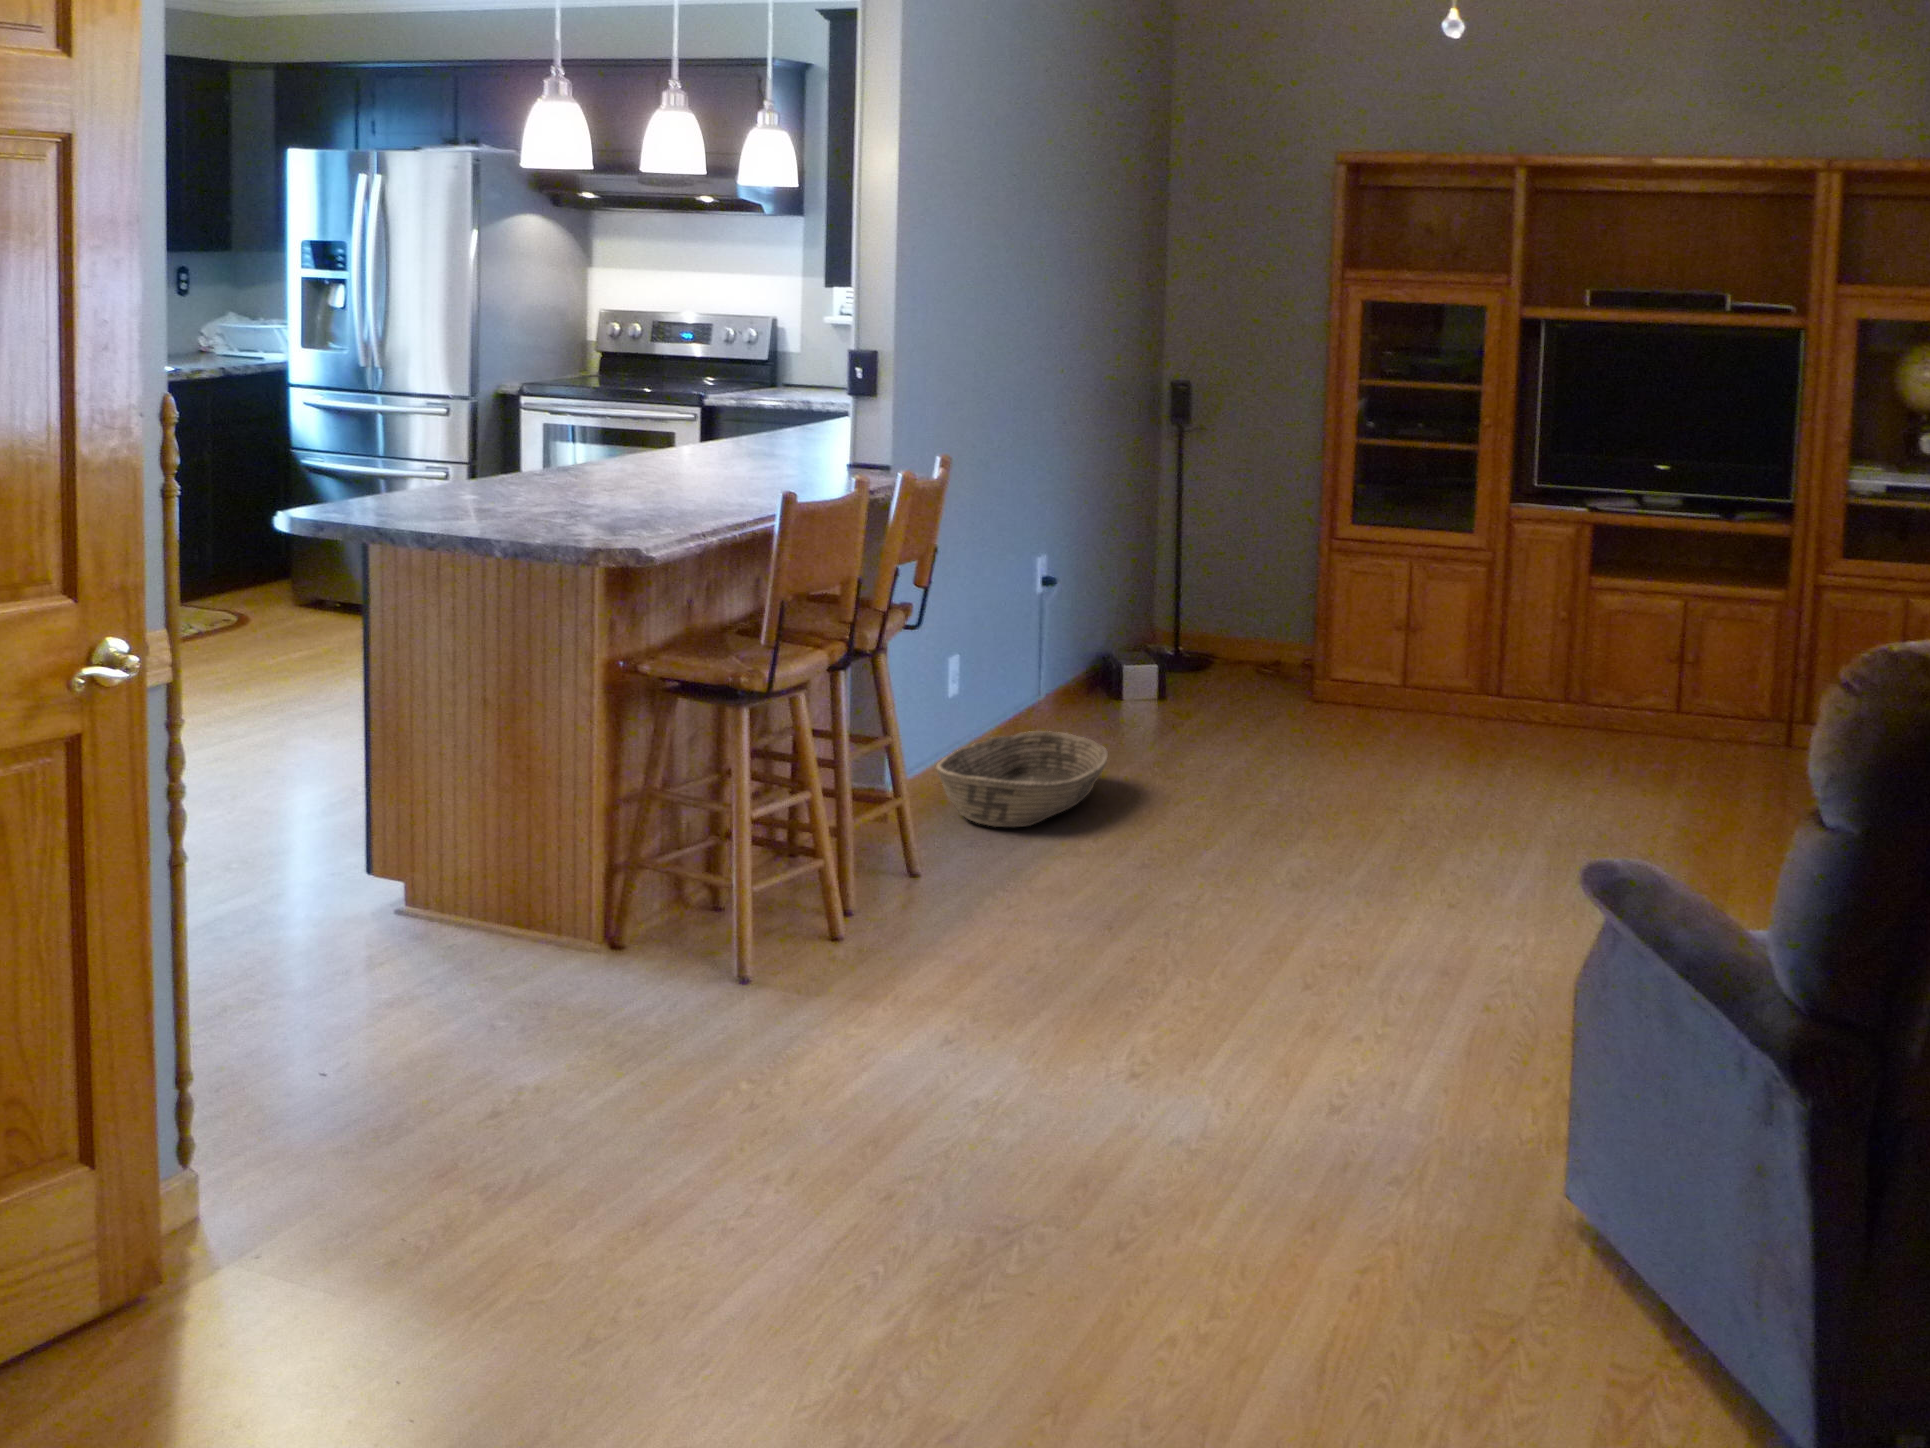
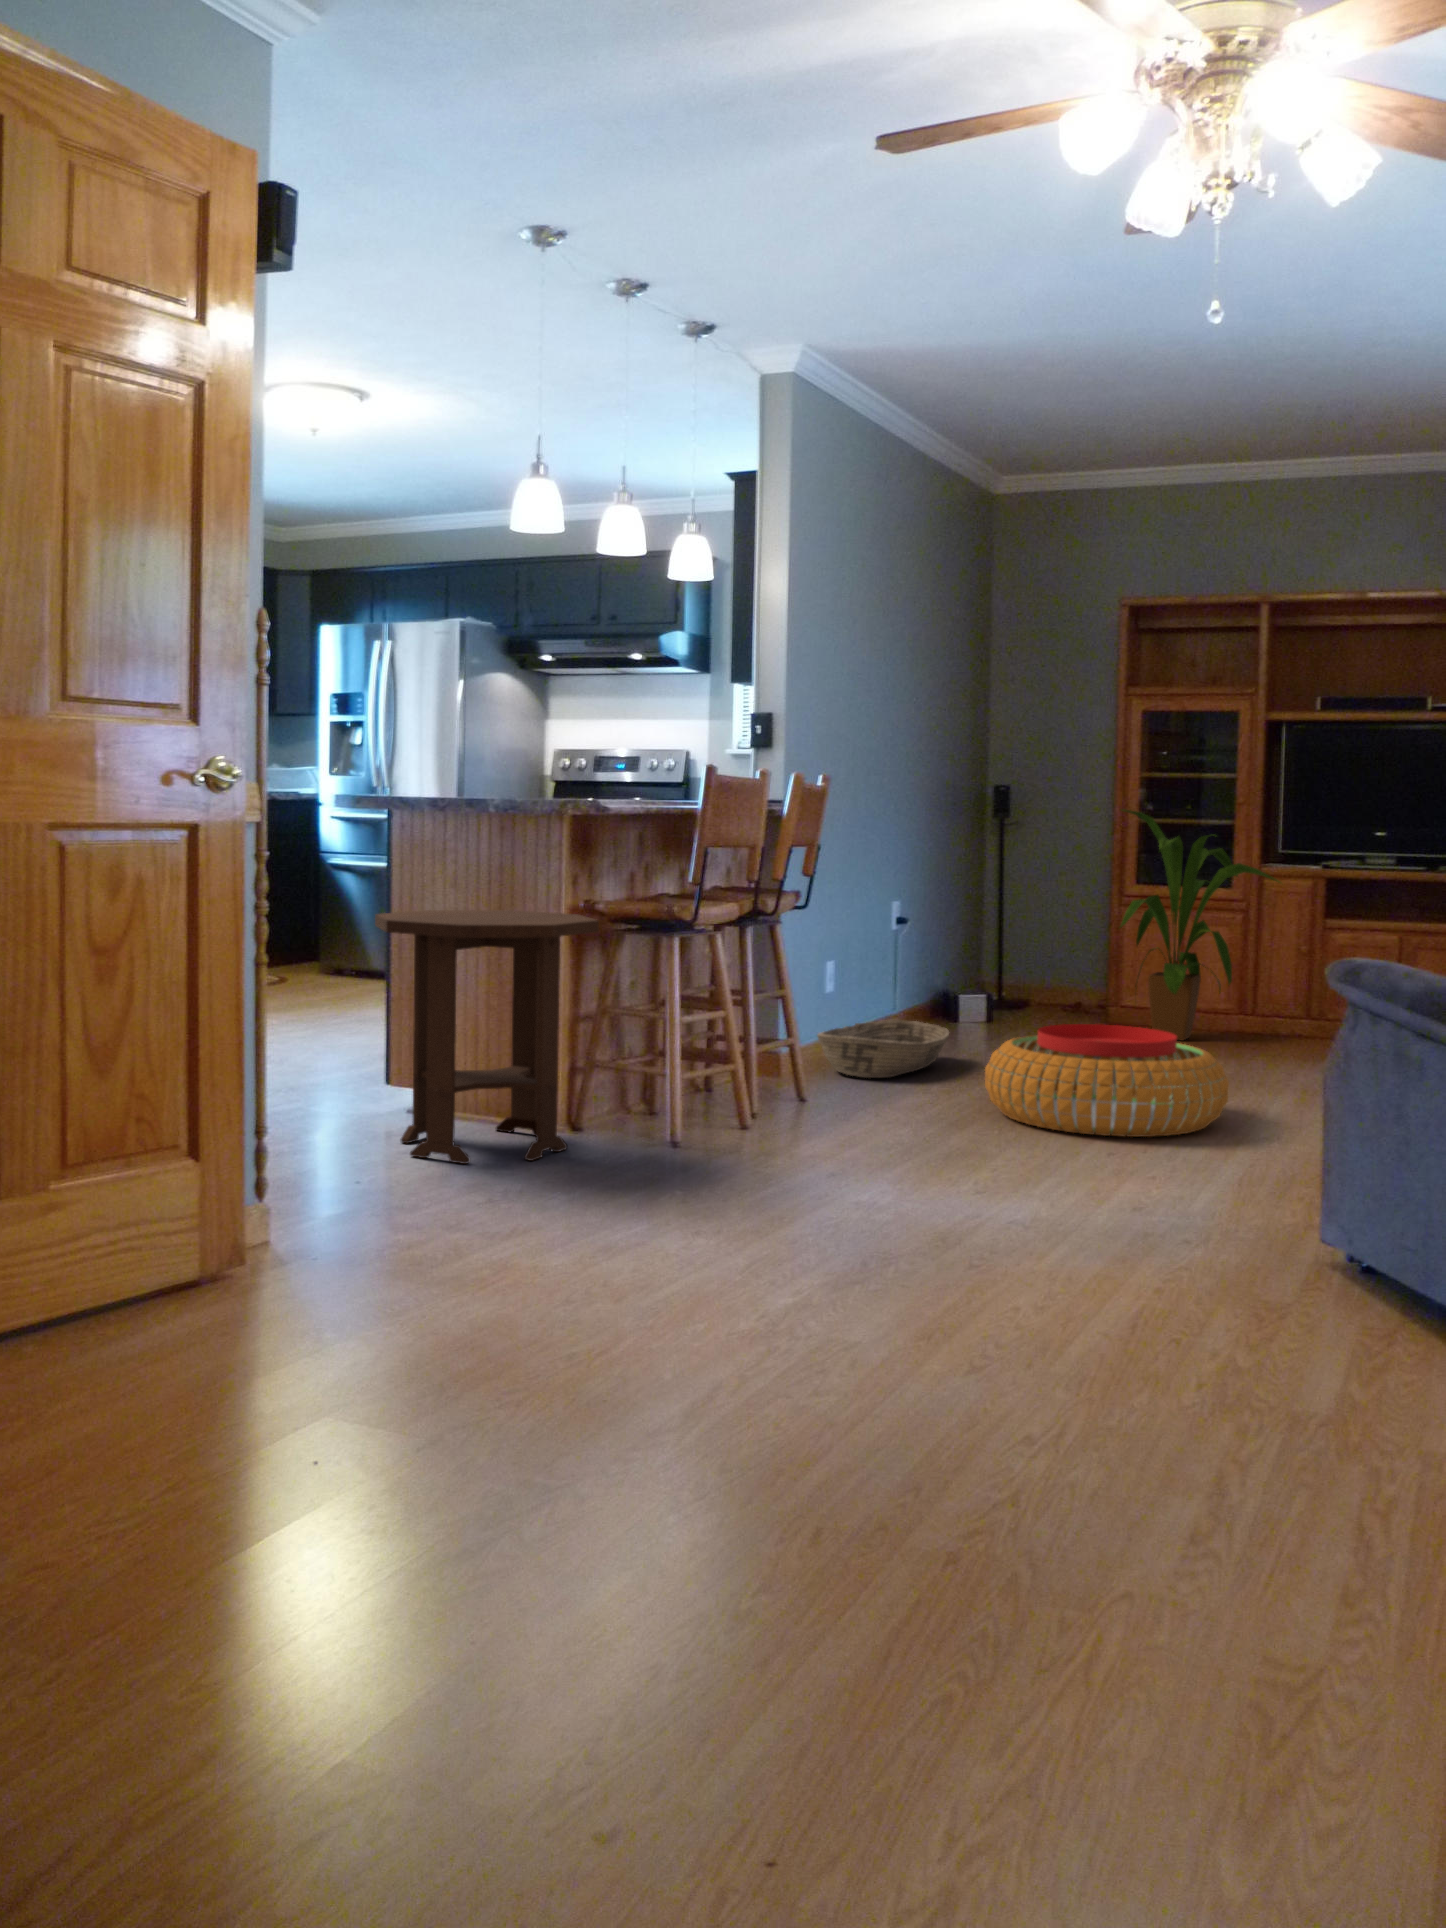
house plant: none [1326,438,1538,735] -> present [1120,810,1280,1040]
side table: none [338,664,639,1036] -> present [375,910,599,1164]
pouf: none [1150,777,1462,950] -> present [985,1024,1229,1137]

